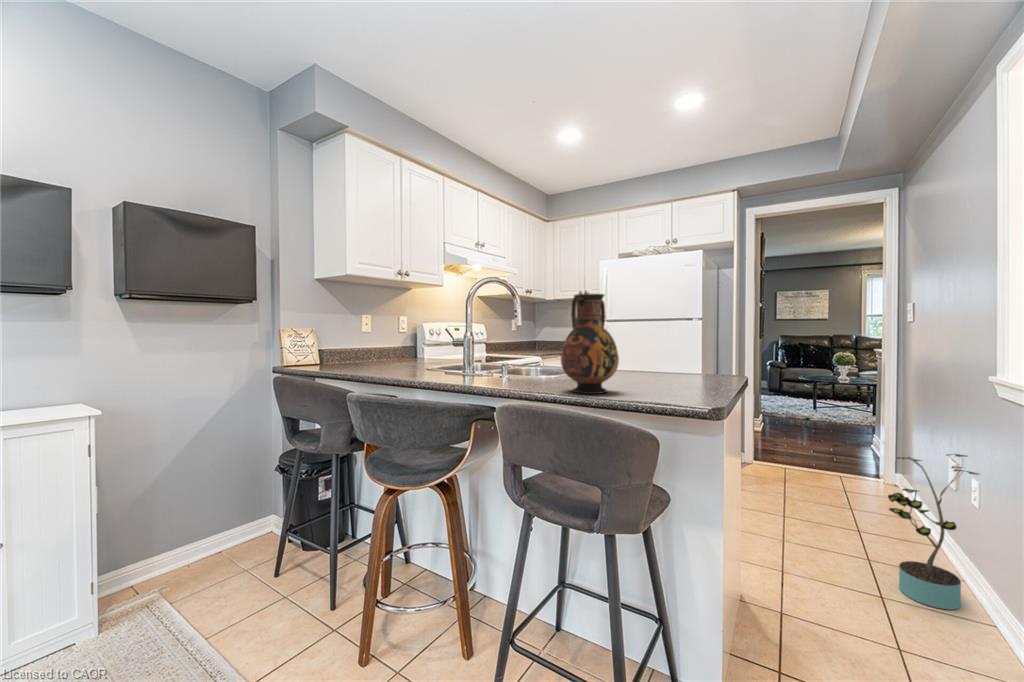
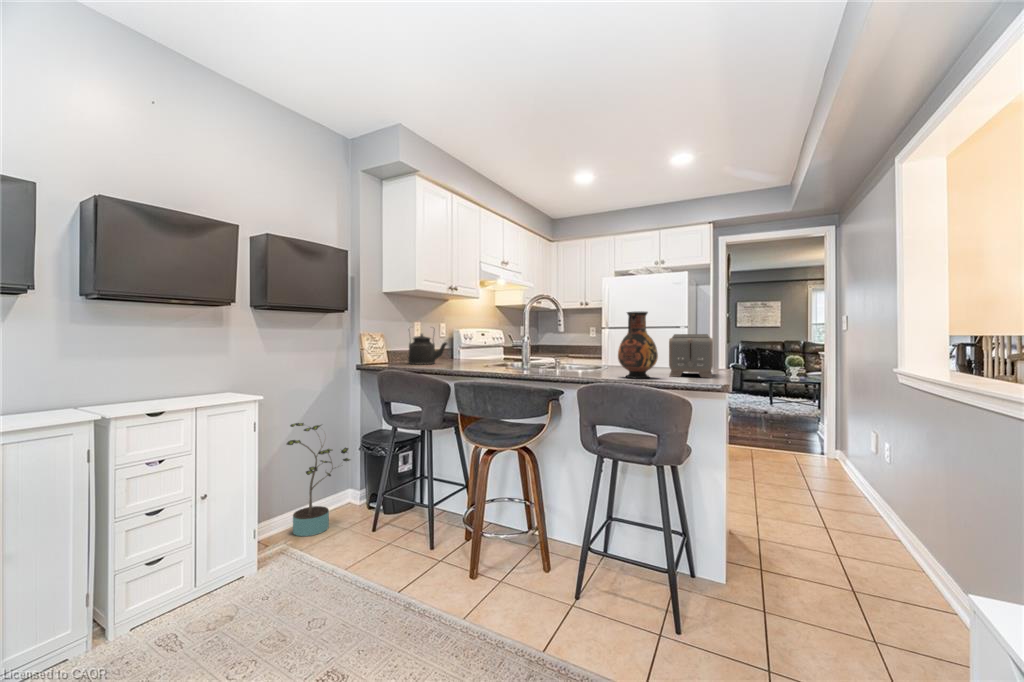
kettle: none [345,320,395,366] -> present [408,334,447,365]
toaster: none [642,327,713,393] -> present [669,334,713,378]
potted plant: present [888,454,978,609] -> present [287,423,350,536]

